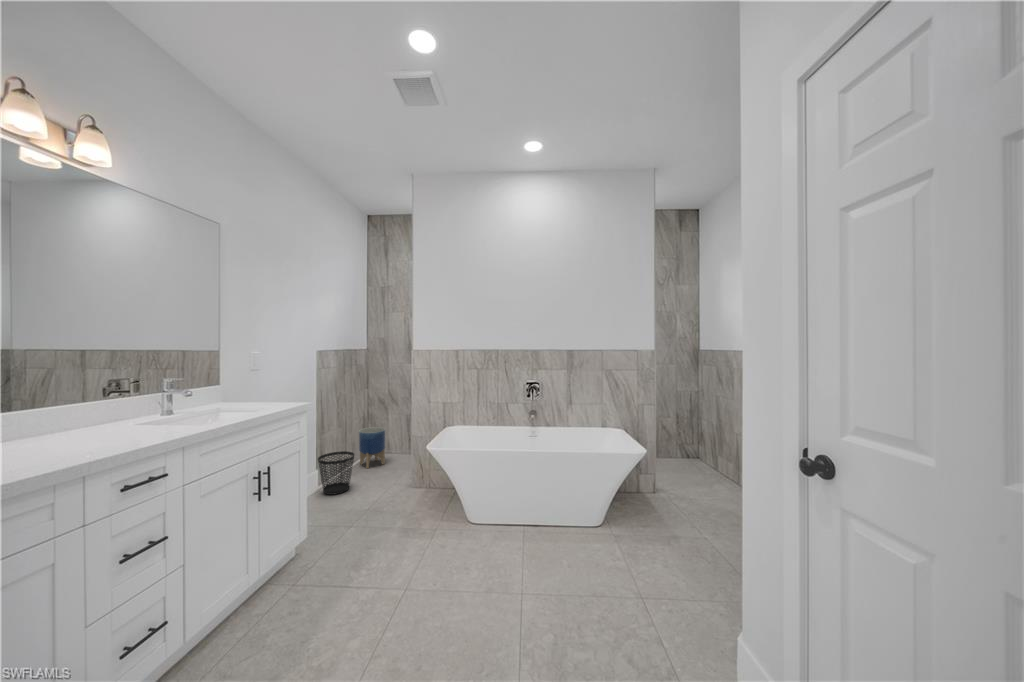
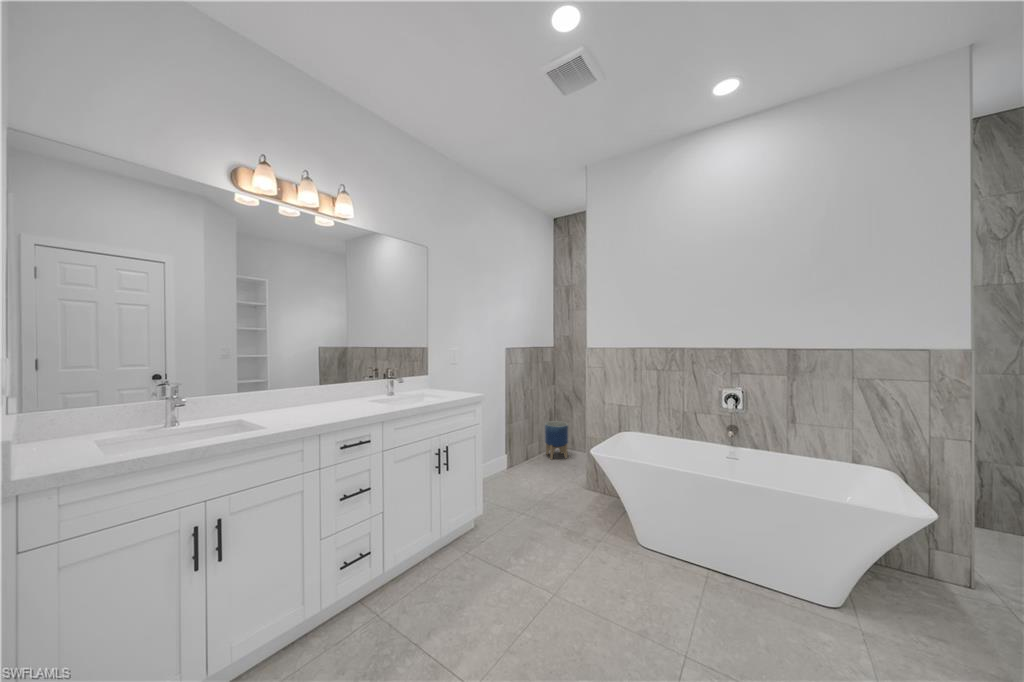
wastebasket: present [318,451,354,495] -> none [506,440,536,479]

